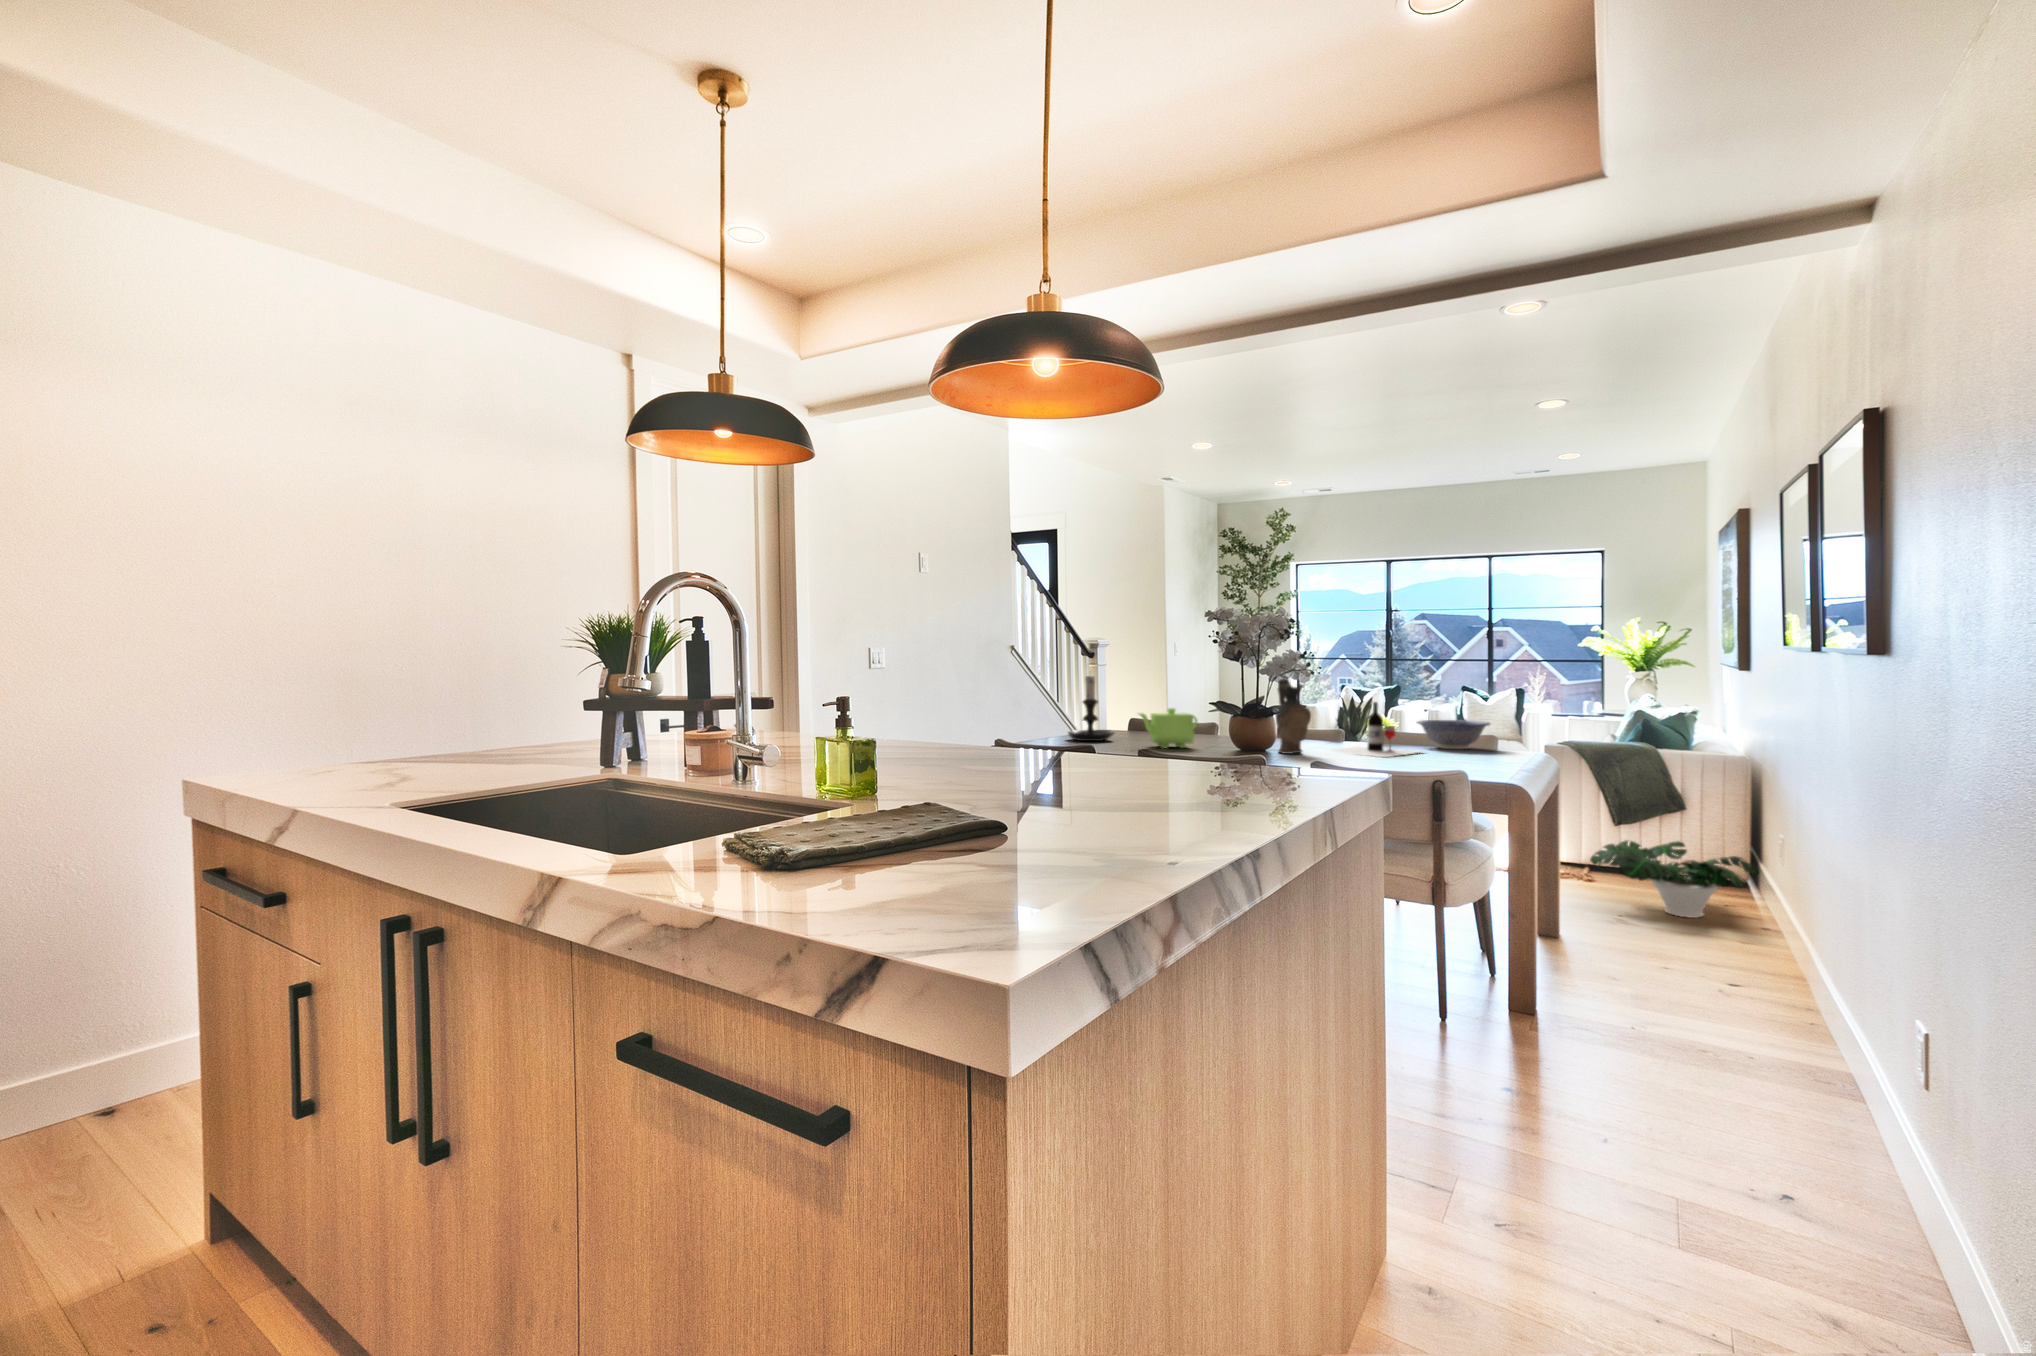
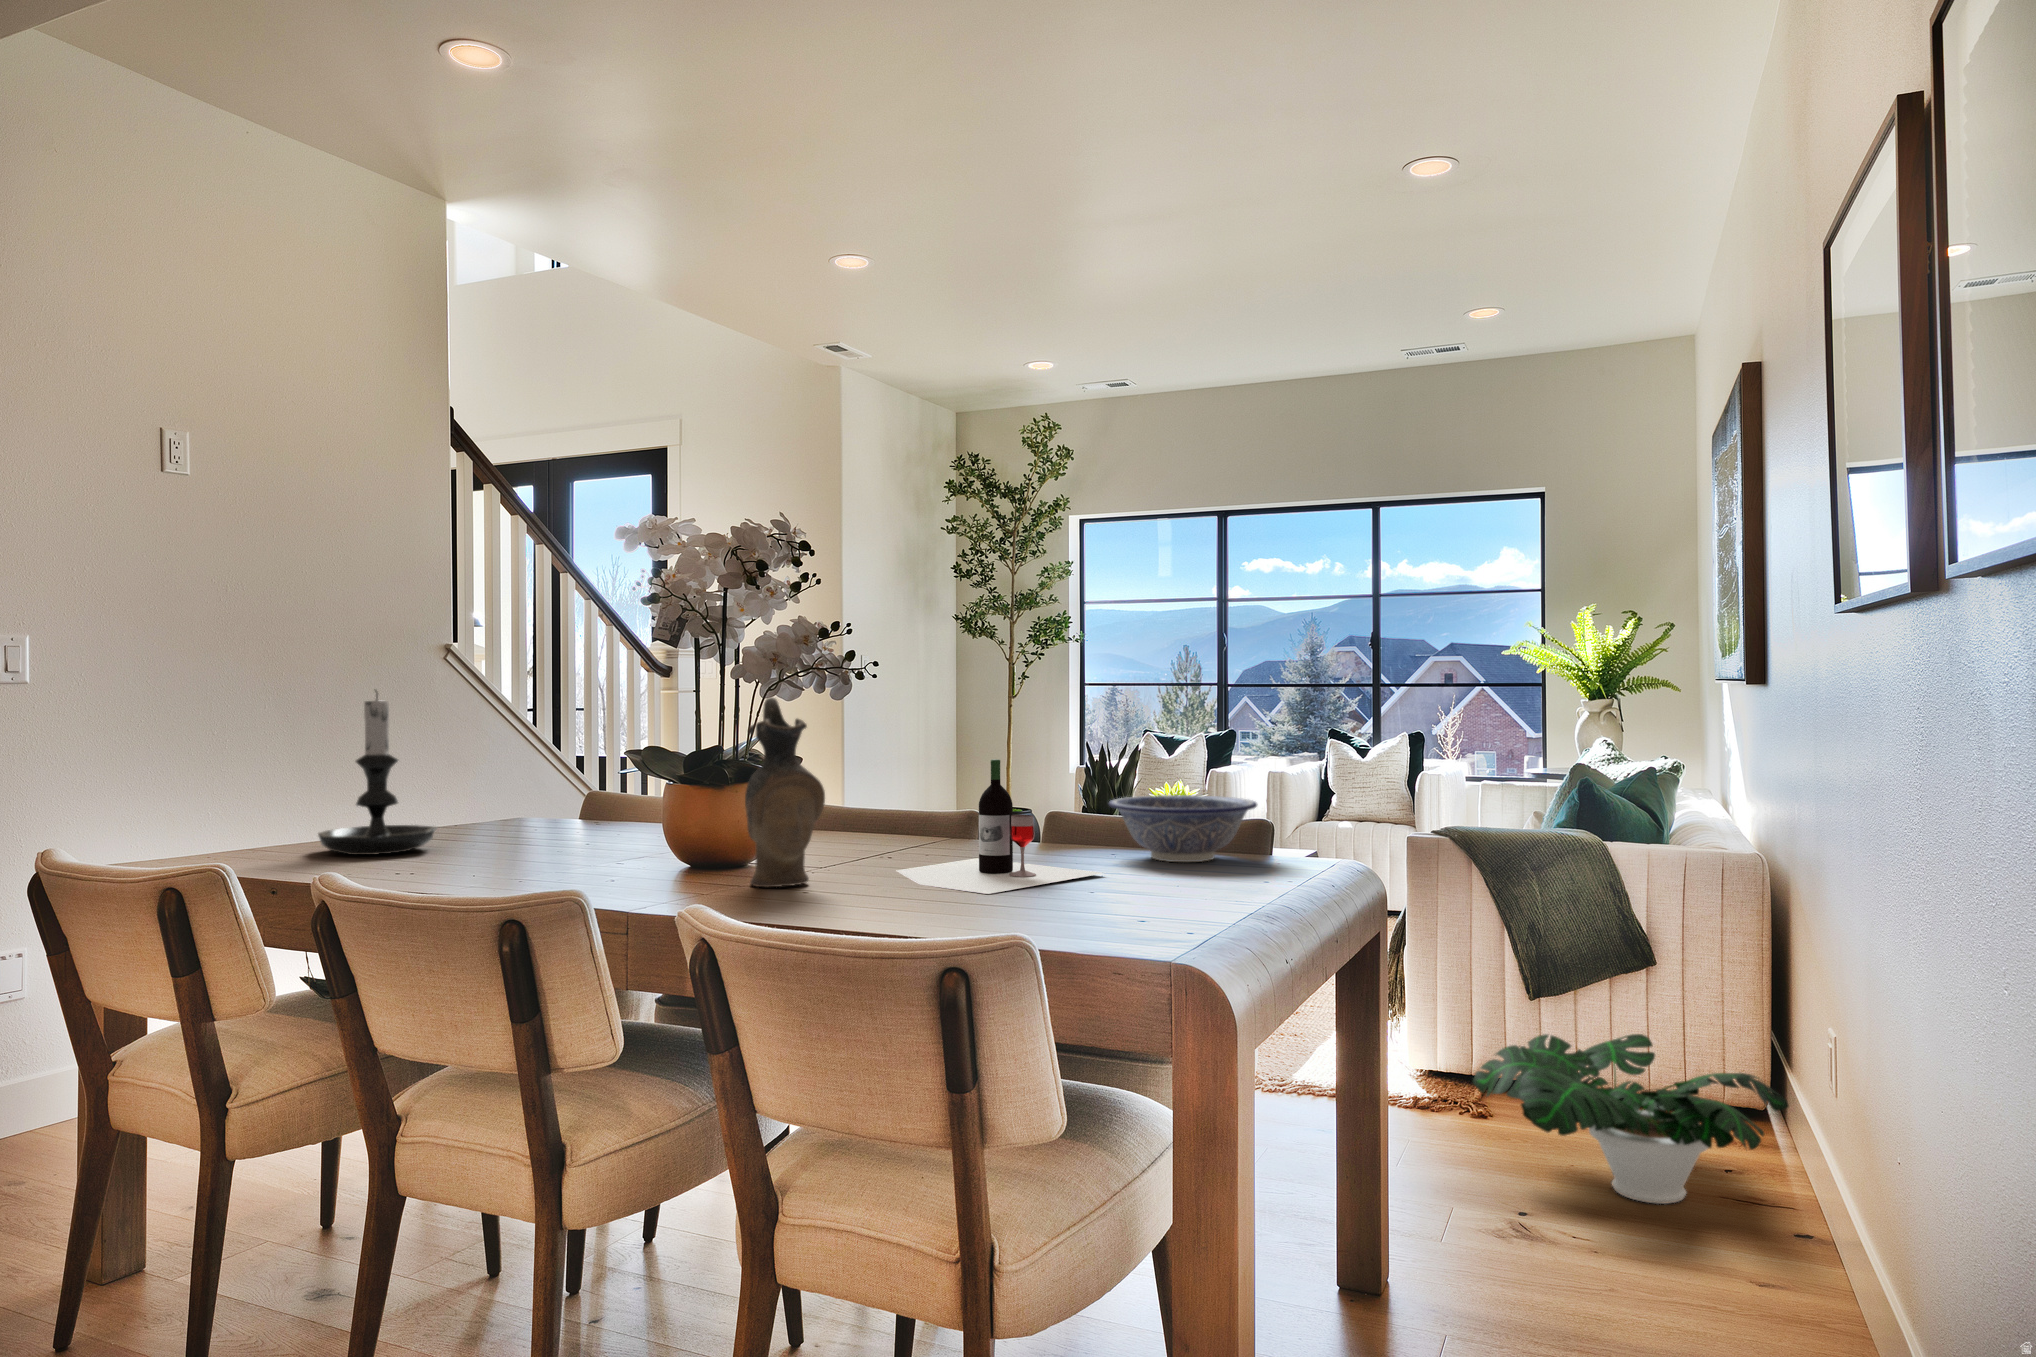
teapot: present [1139,708,1197,748] -> none [433,777,588,875]

